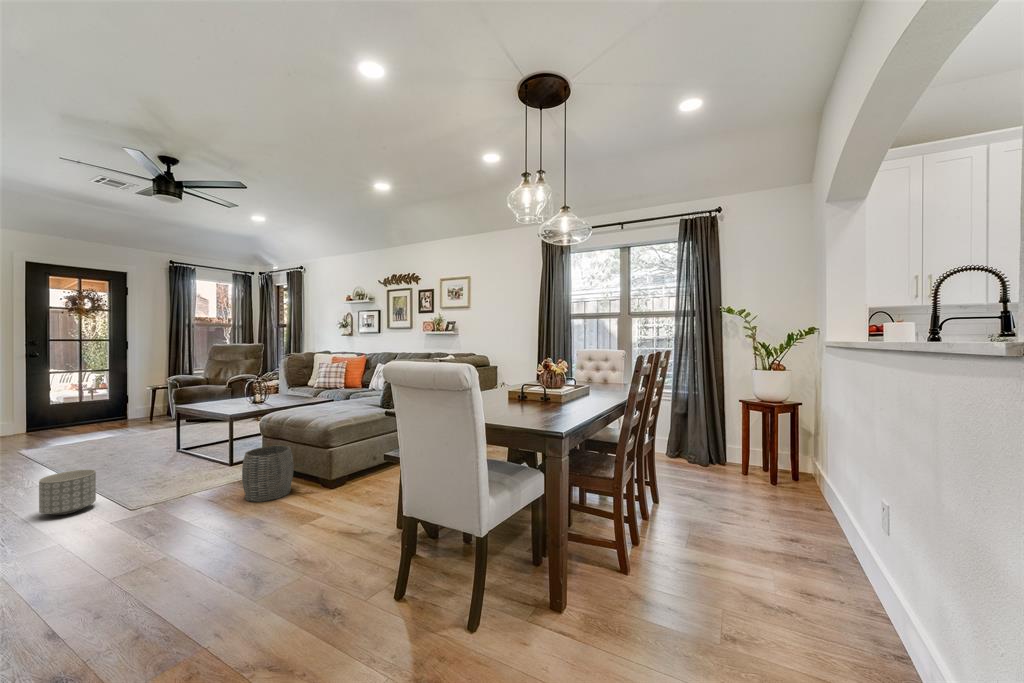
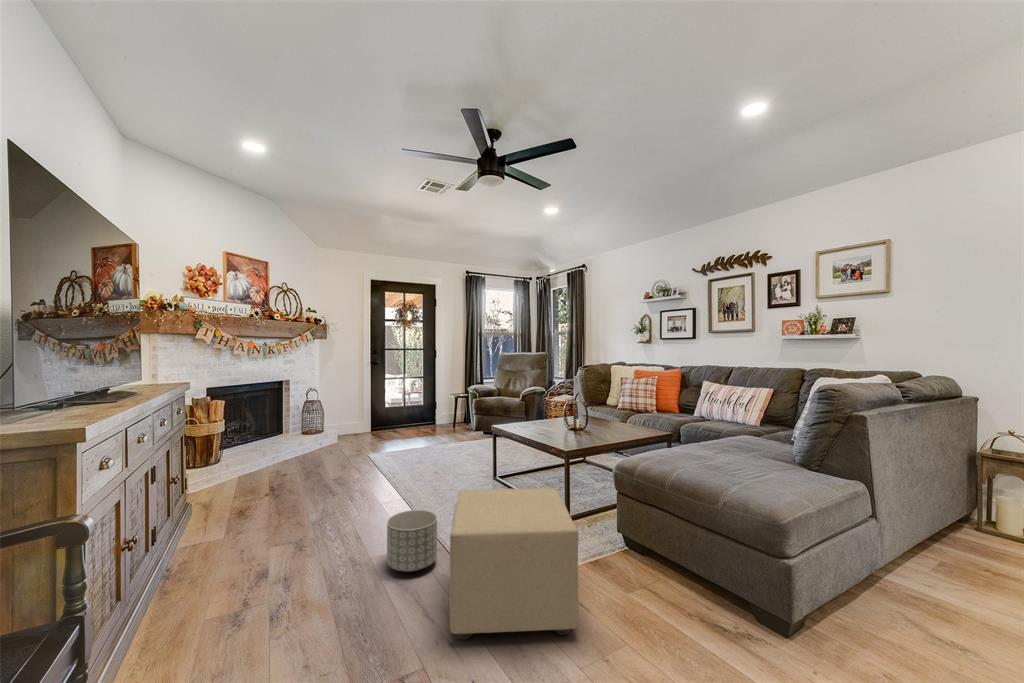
ottoman: none [95,436,208,533] -> present [450,488,578,639]
woven basket: present [242,446,293,502] -> none [614,518,692,627]

